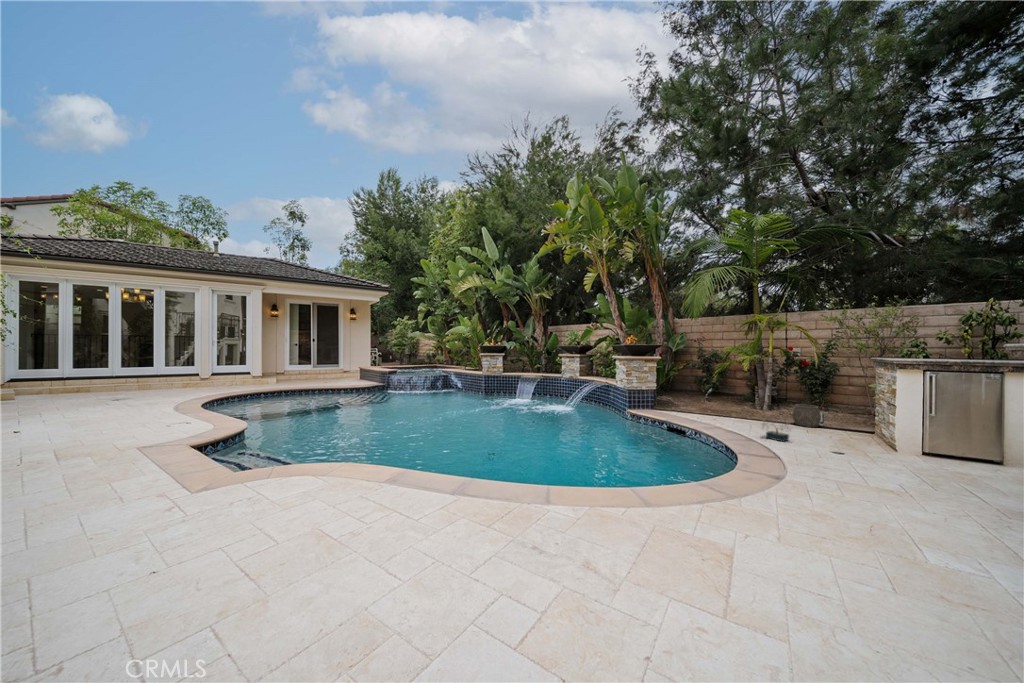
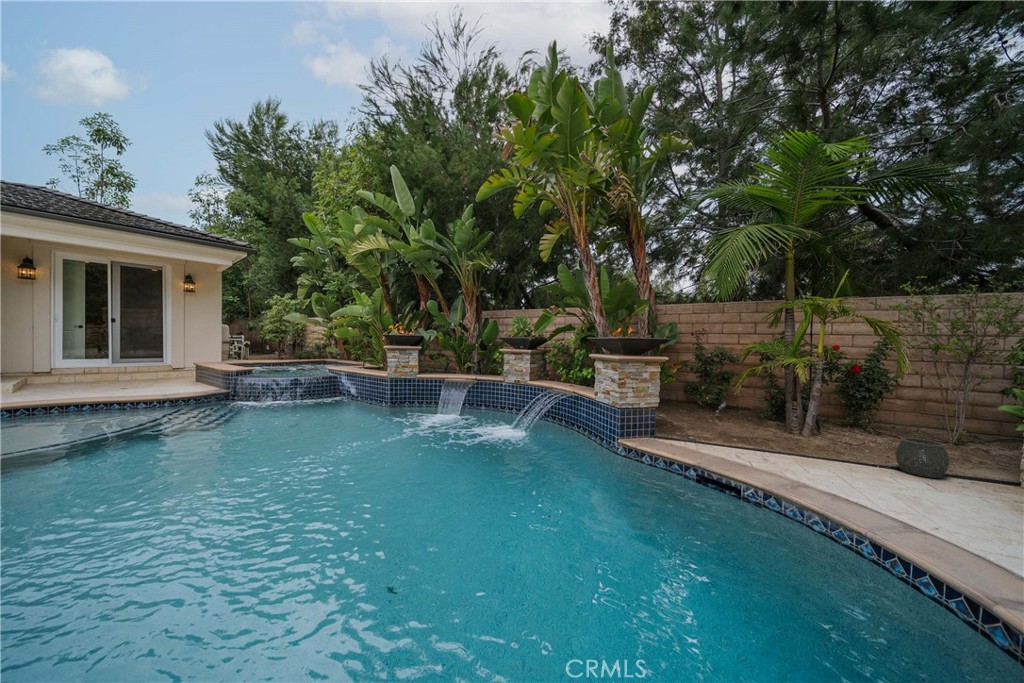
decorative plant: present [763,418,791,441] -> none [920,476,1002,536]

